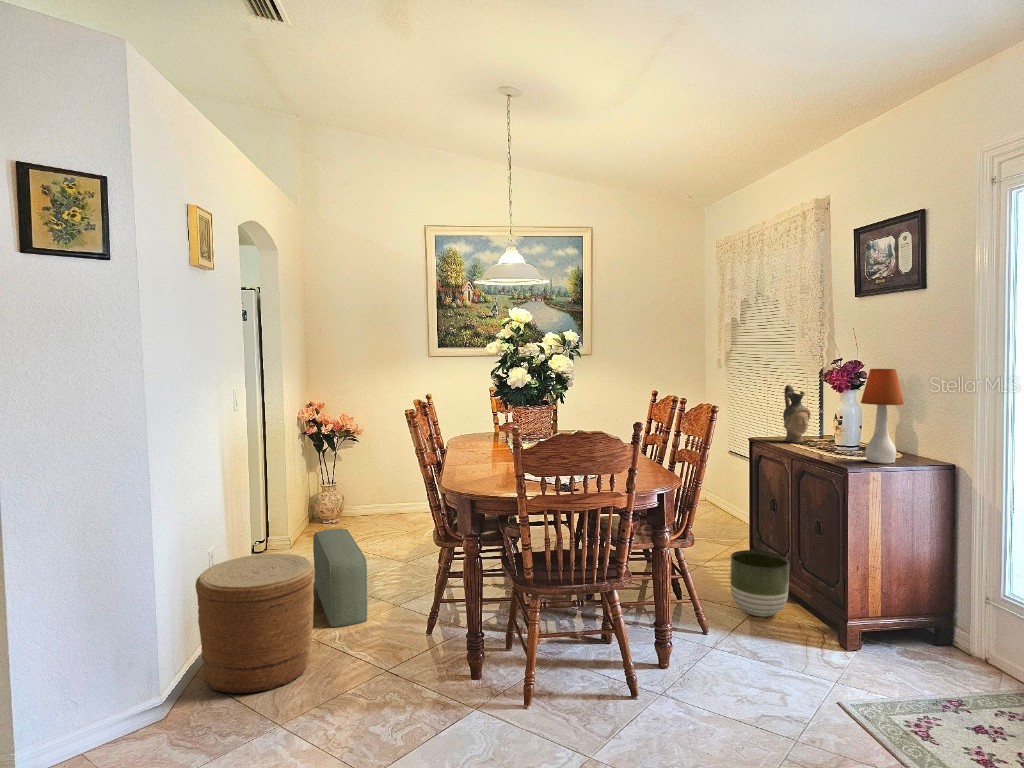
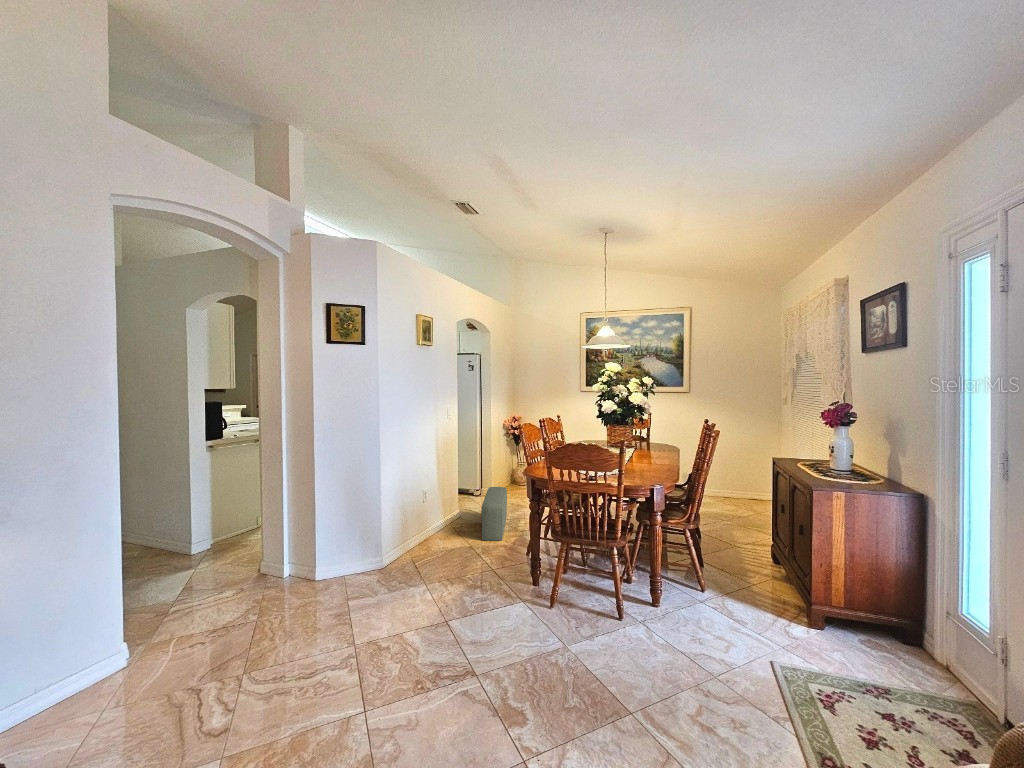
table lamp: present [861,369,904,463] -> none [831,411,870,487]
ceramic pitcher: present [783,385,810,442] -> none [795,420,817,464]
planter: present [731,550,789,617] -> none [736,539,782,591]
woven basket: present [195,553,315,694] -> none [408,494,466,565]

